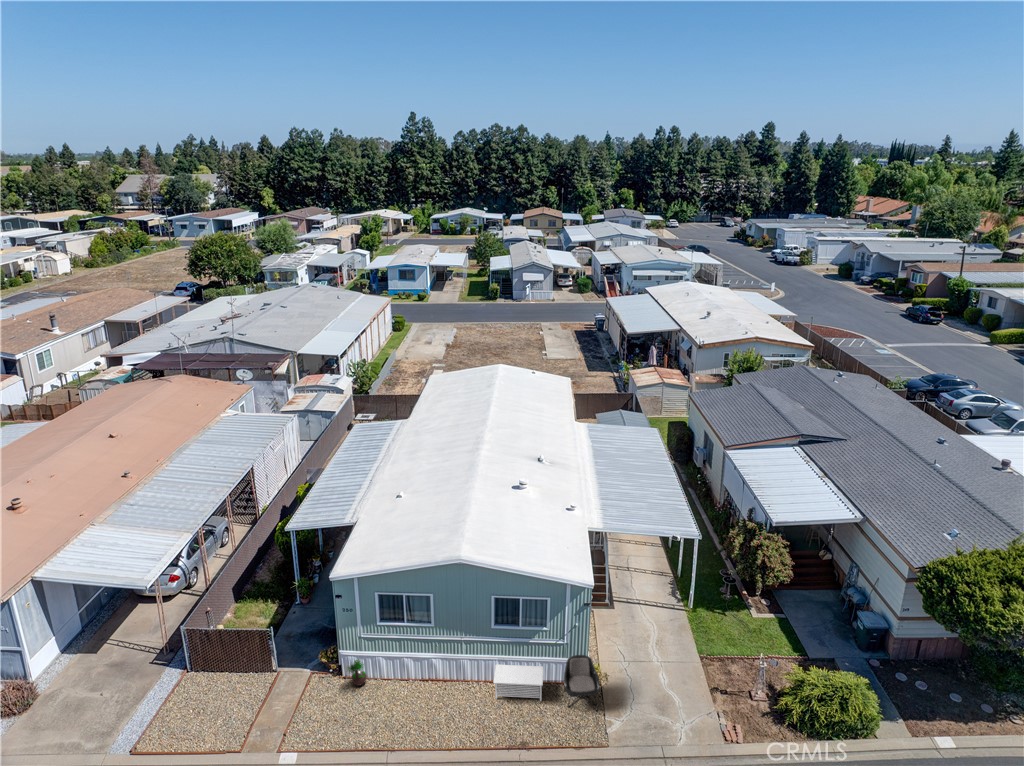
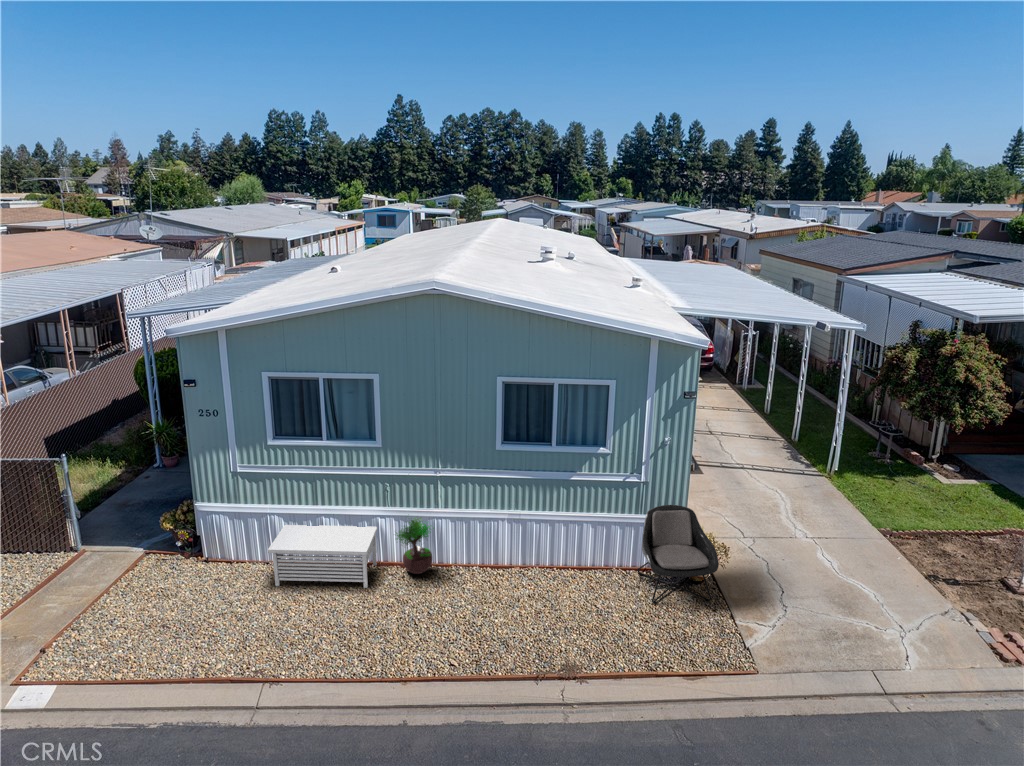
potted tree: present [348,659,367,686] -> present [396,518,432,574]
storage bench: present [494,664,543,701] -> present [268,525,377,588]

